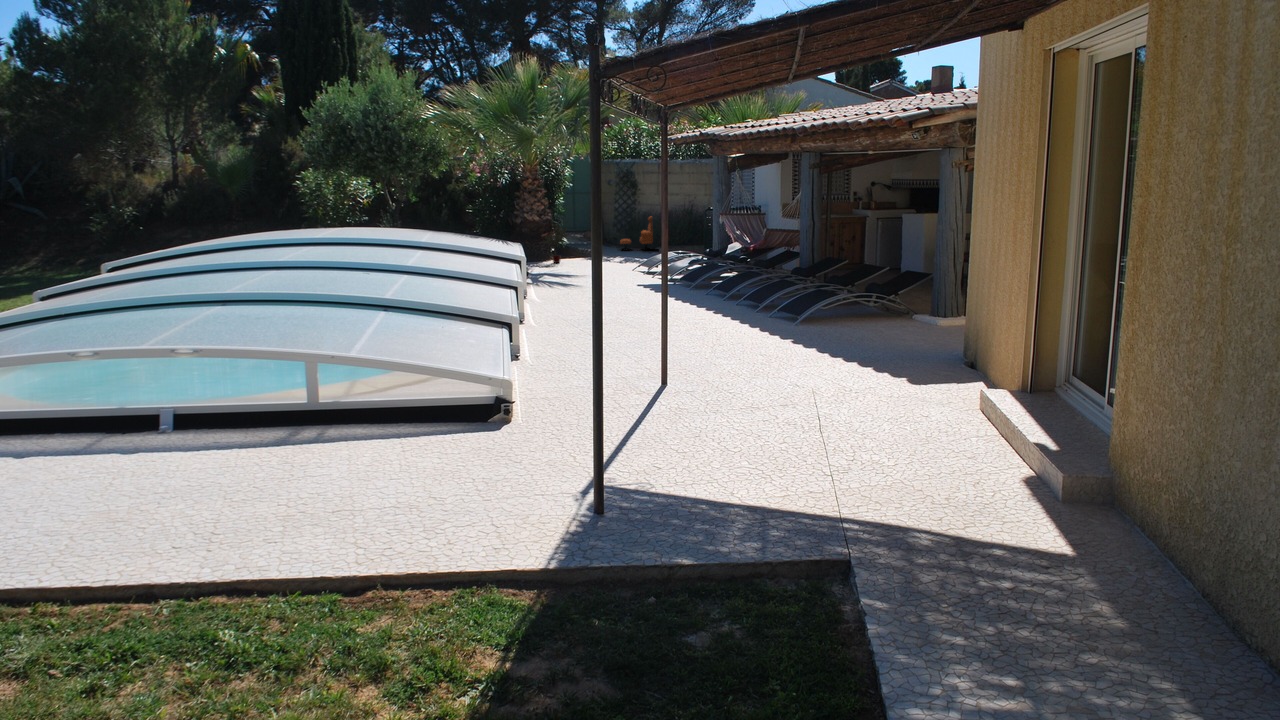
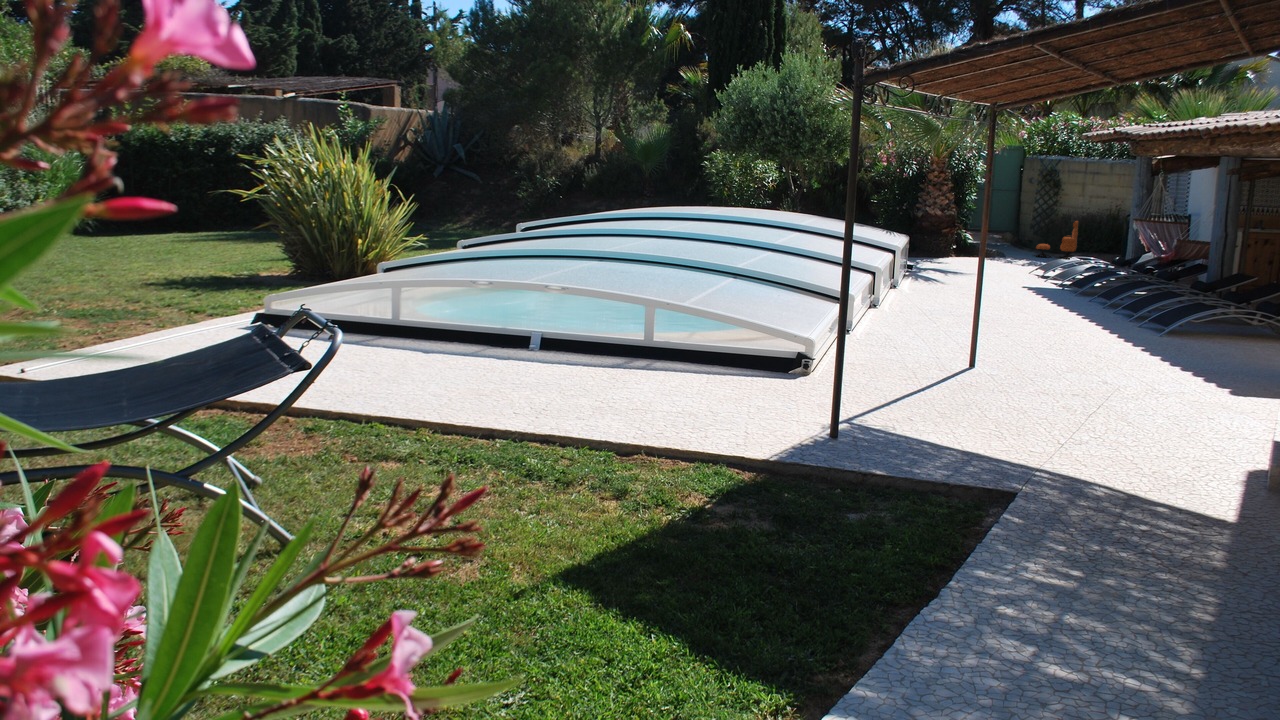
potted tree: present [544,225,567,263] -> none [941,219,970,263]

